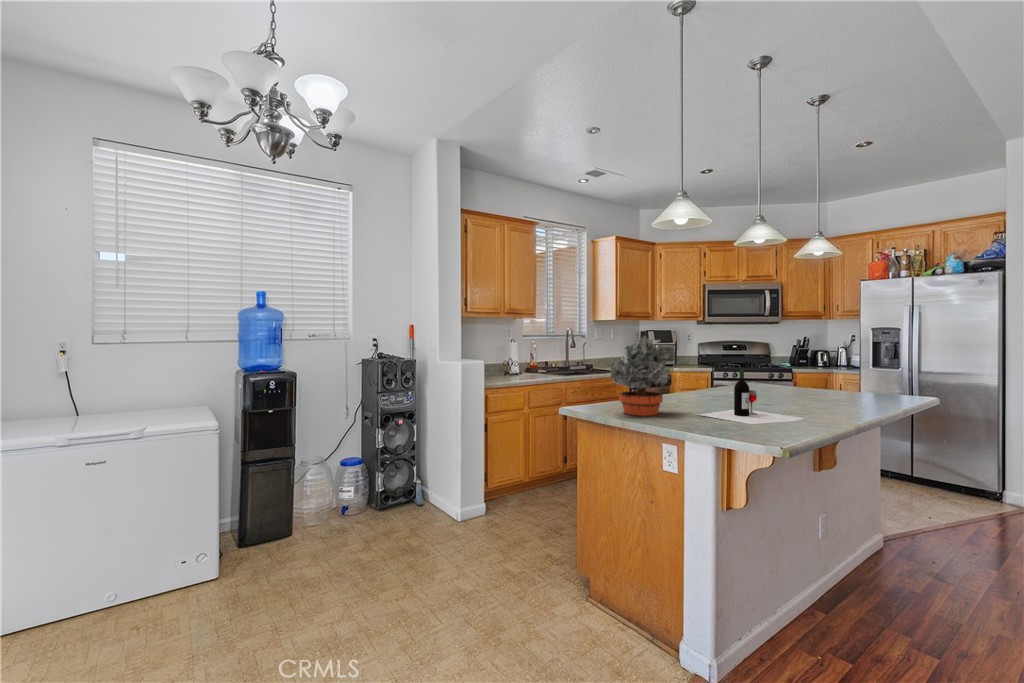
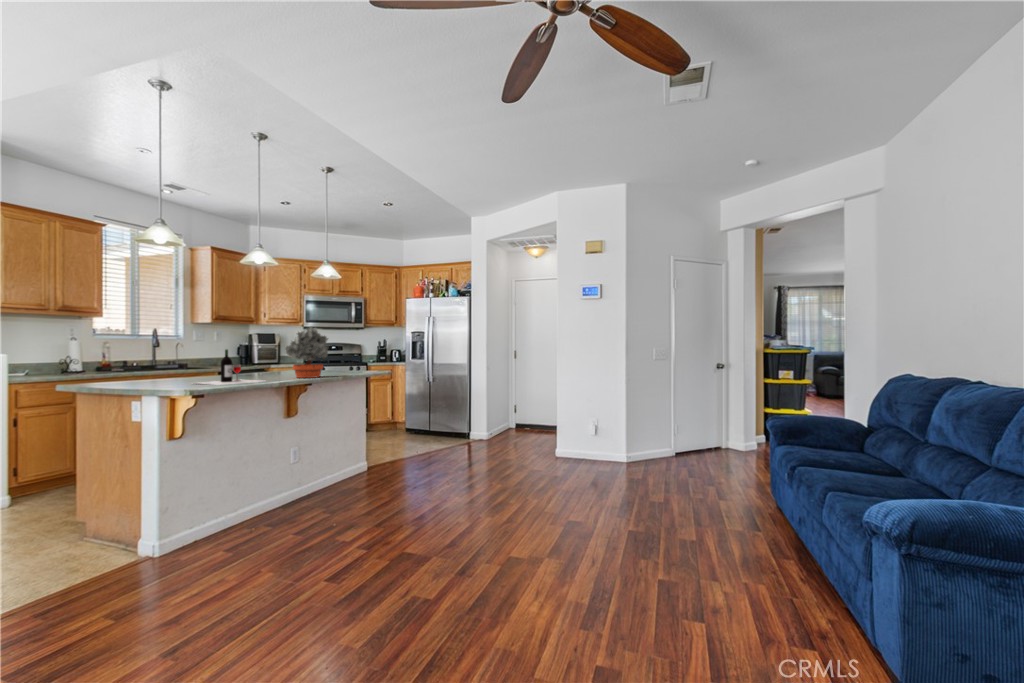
potted plant: present [610,336,670,416] -> present [285,327,328,378]

